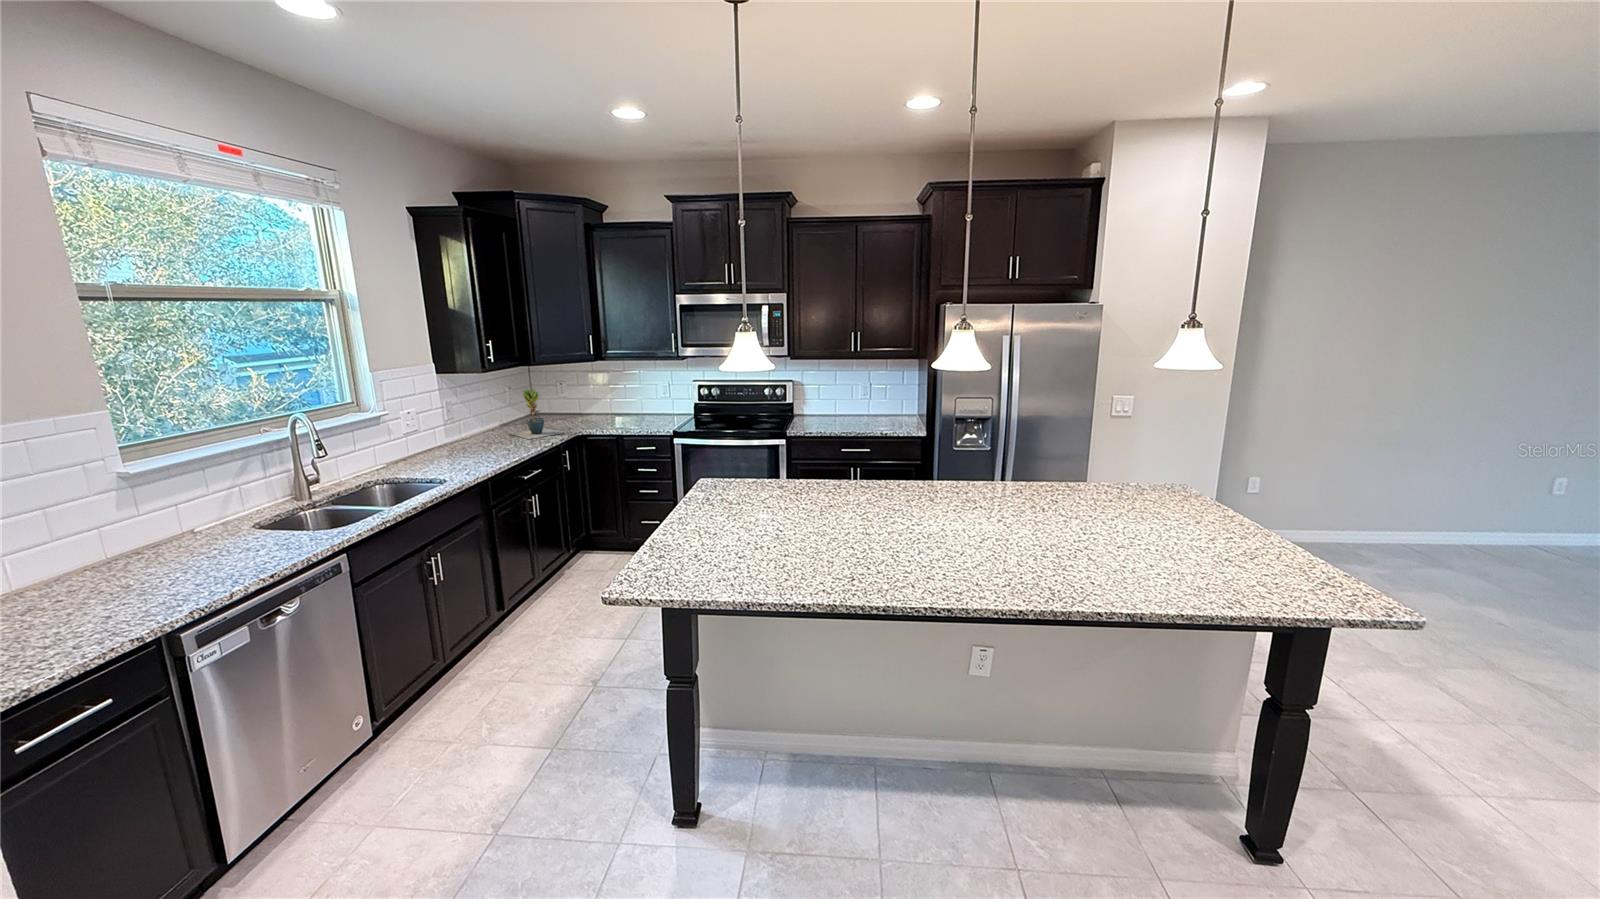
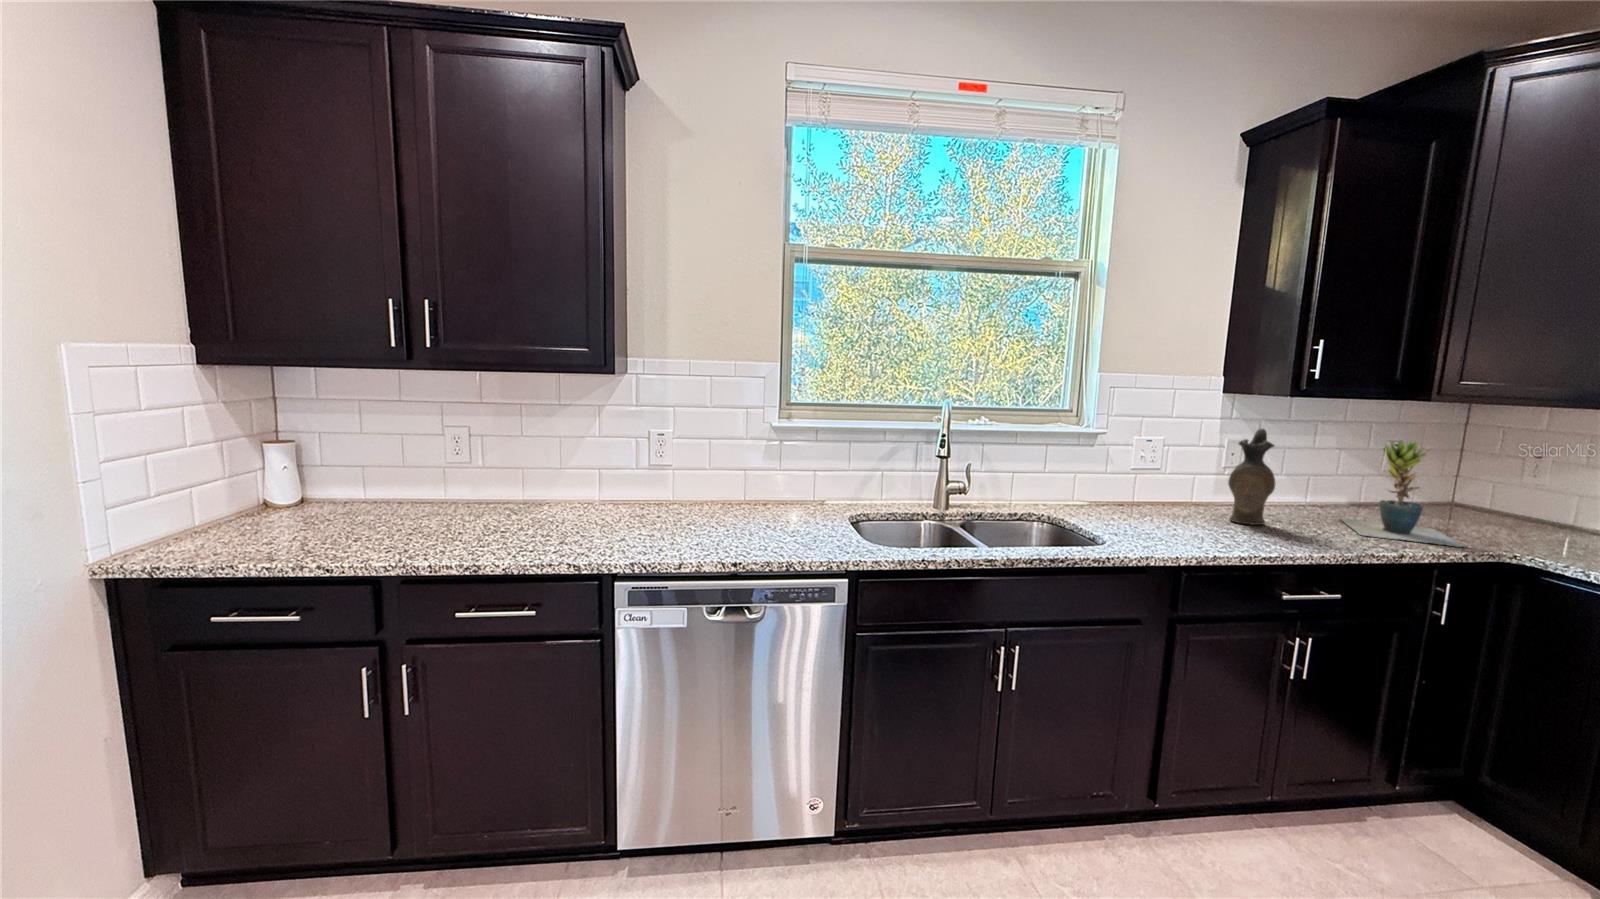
ceramic pitcher: none [464,394,491,449] -> present [1228,428,1275,525]

